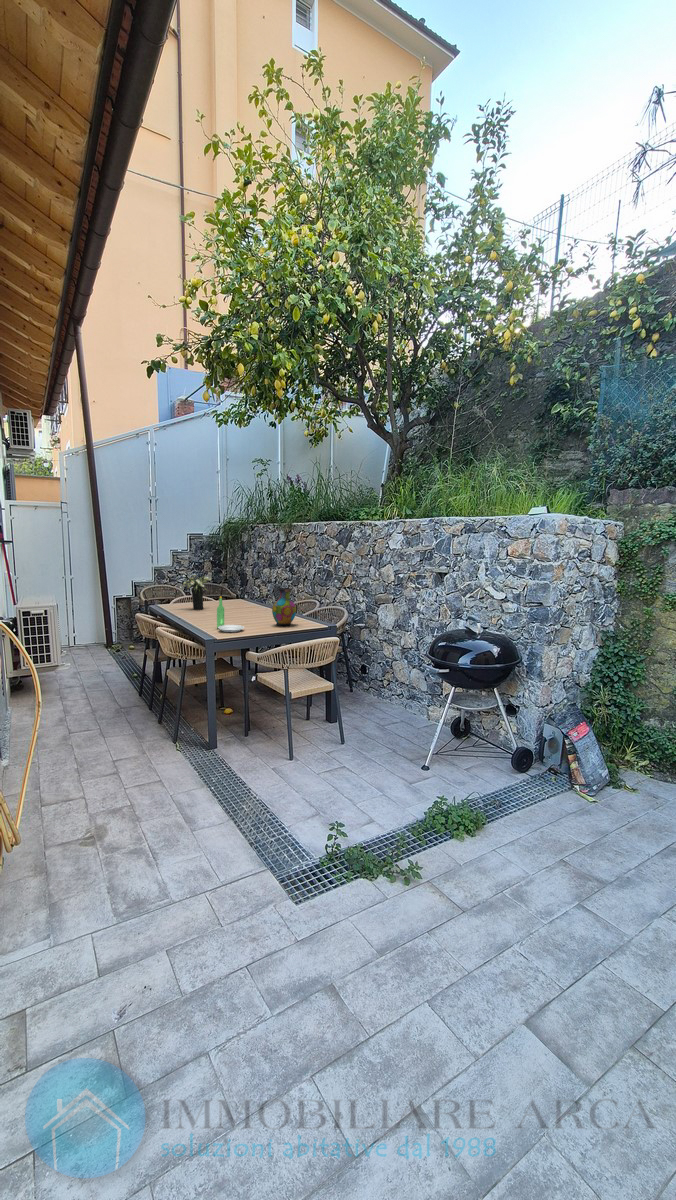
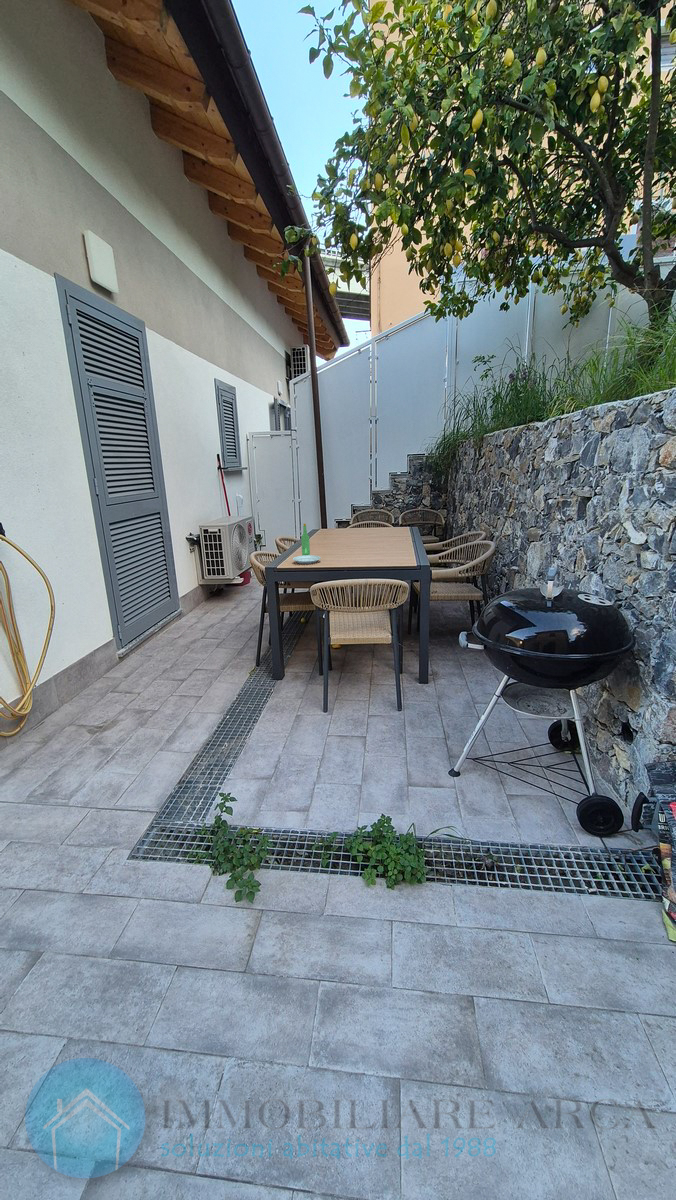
flower arrangement: present [180,575,211,610] -> none [327,498,360,536]
vase: present [272,588,296,626] -> none [358,516,387,561]

